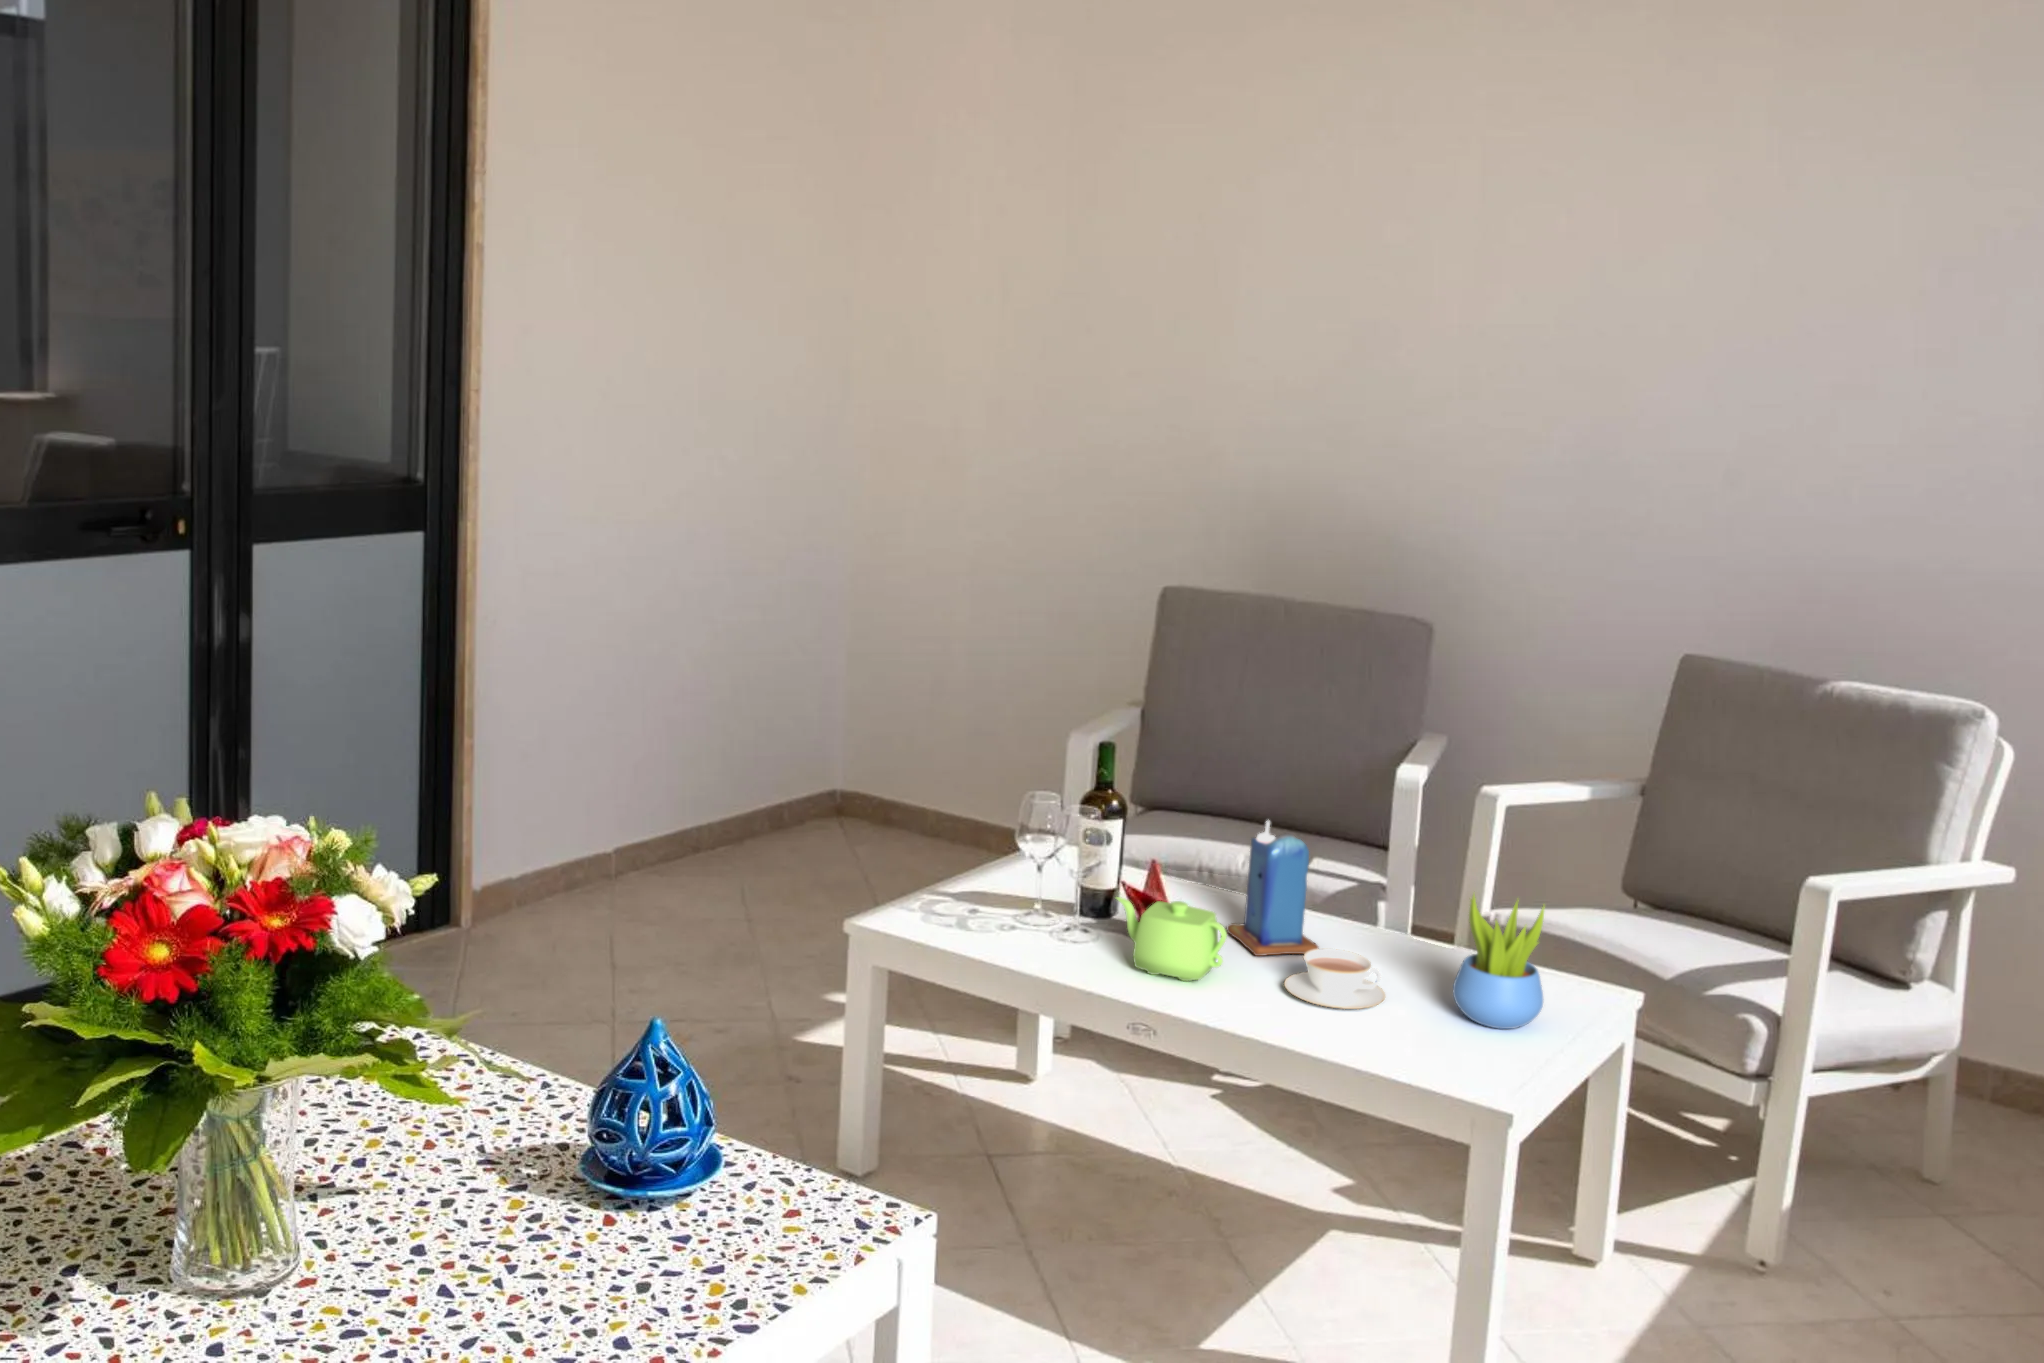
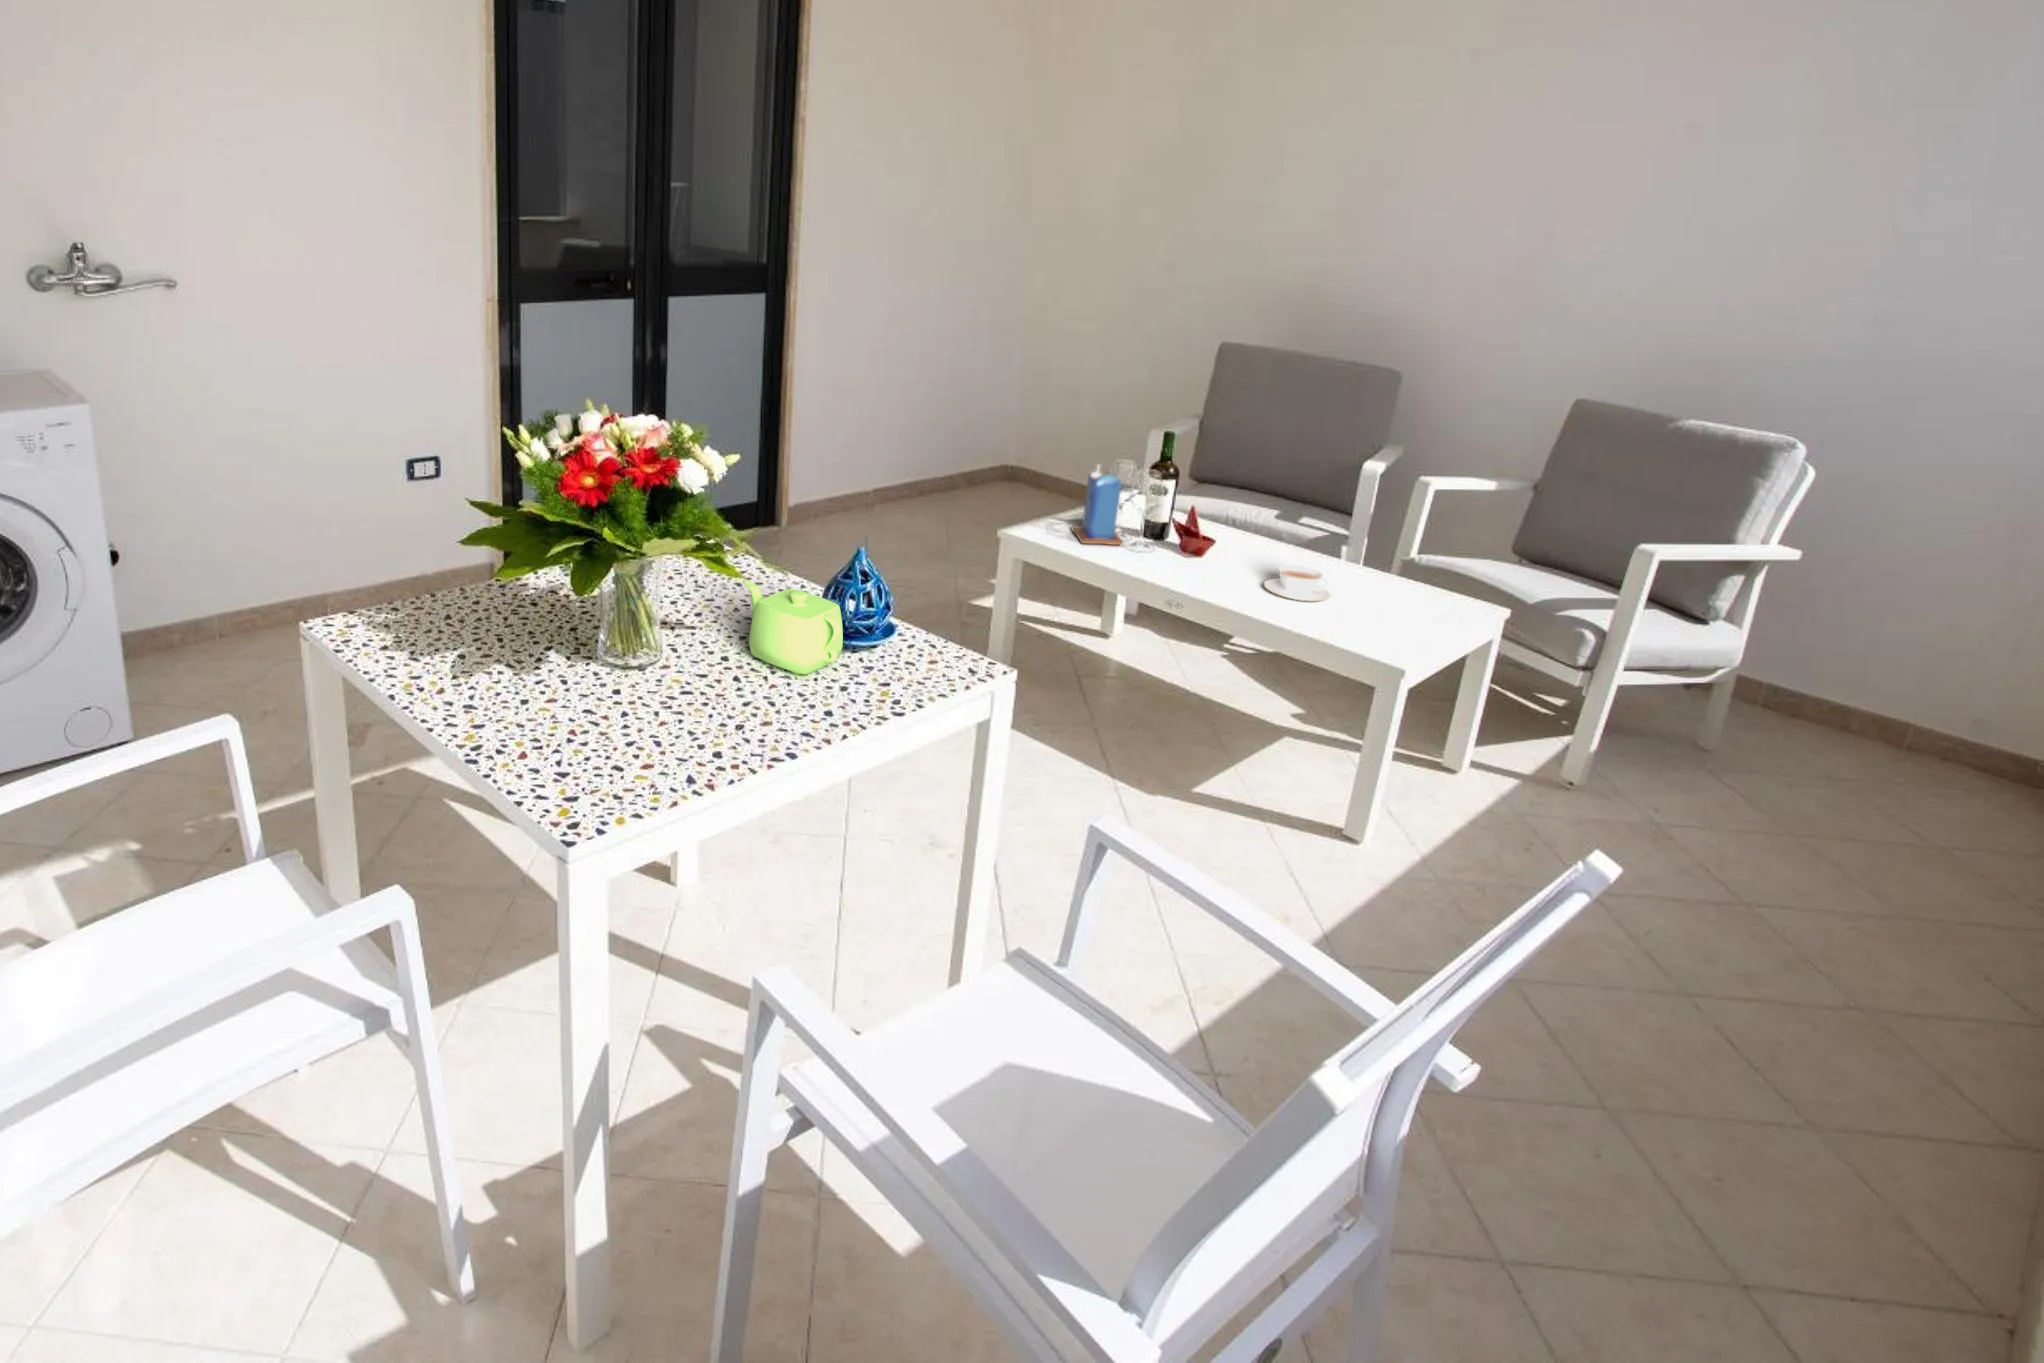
candle: present [1227,821,1318,956] -> present [1072,466,1123,545]
succulent plant: present [1453,895,1545,1029] -> none [1375,534,1445,621]
teapot: present [1116,897,1227,981] -> present [744,581,843,674]

